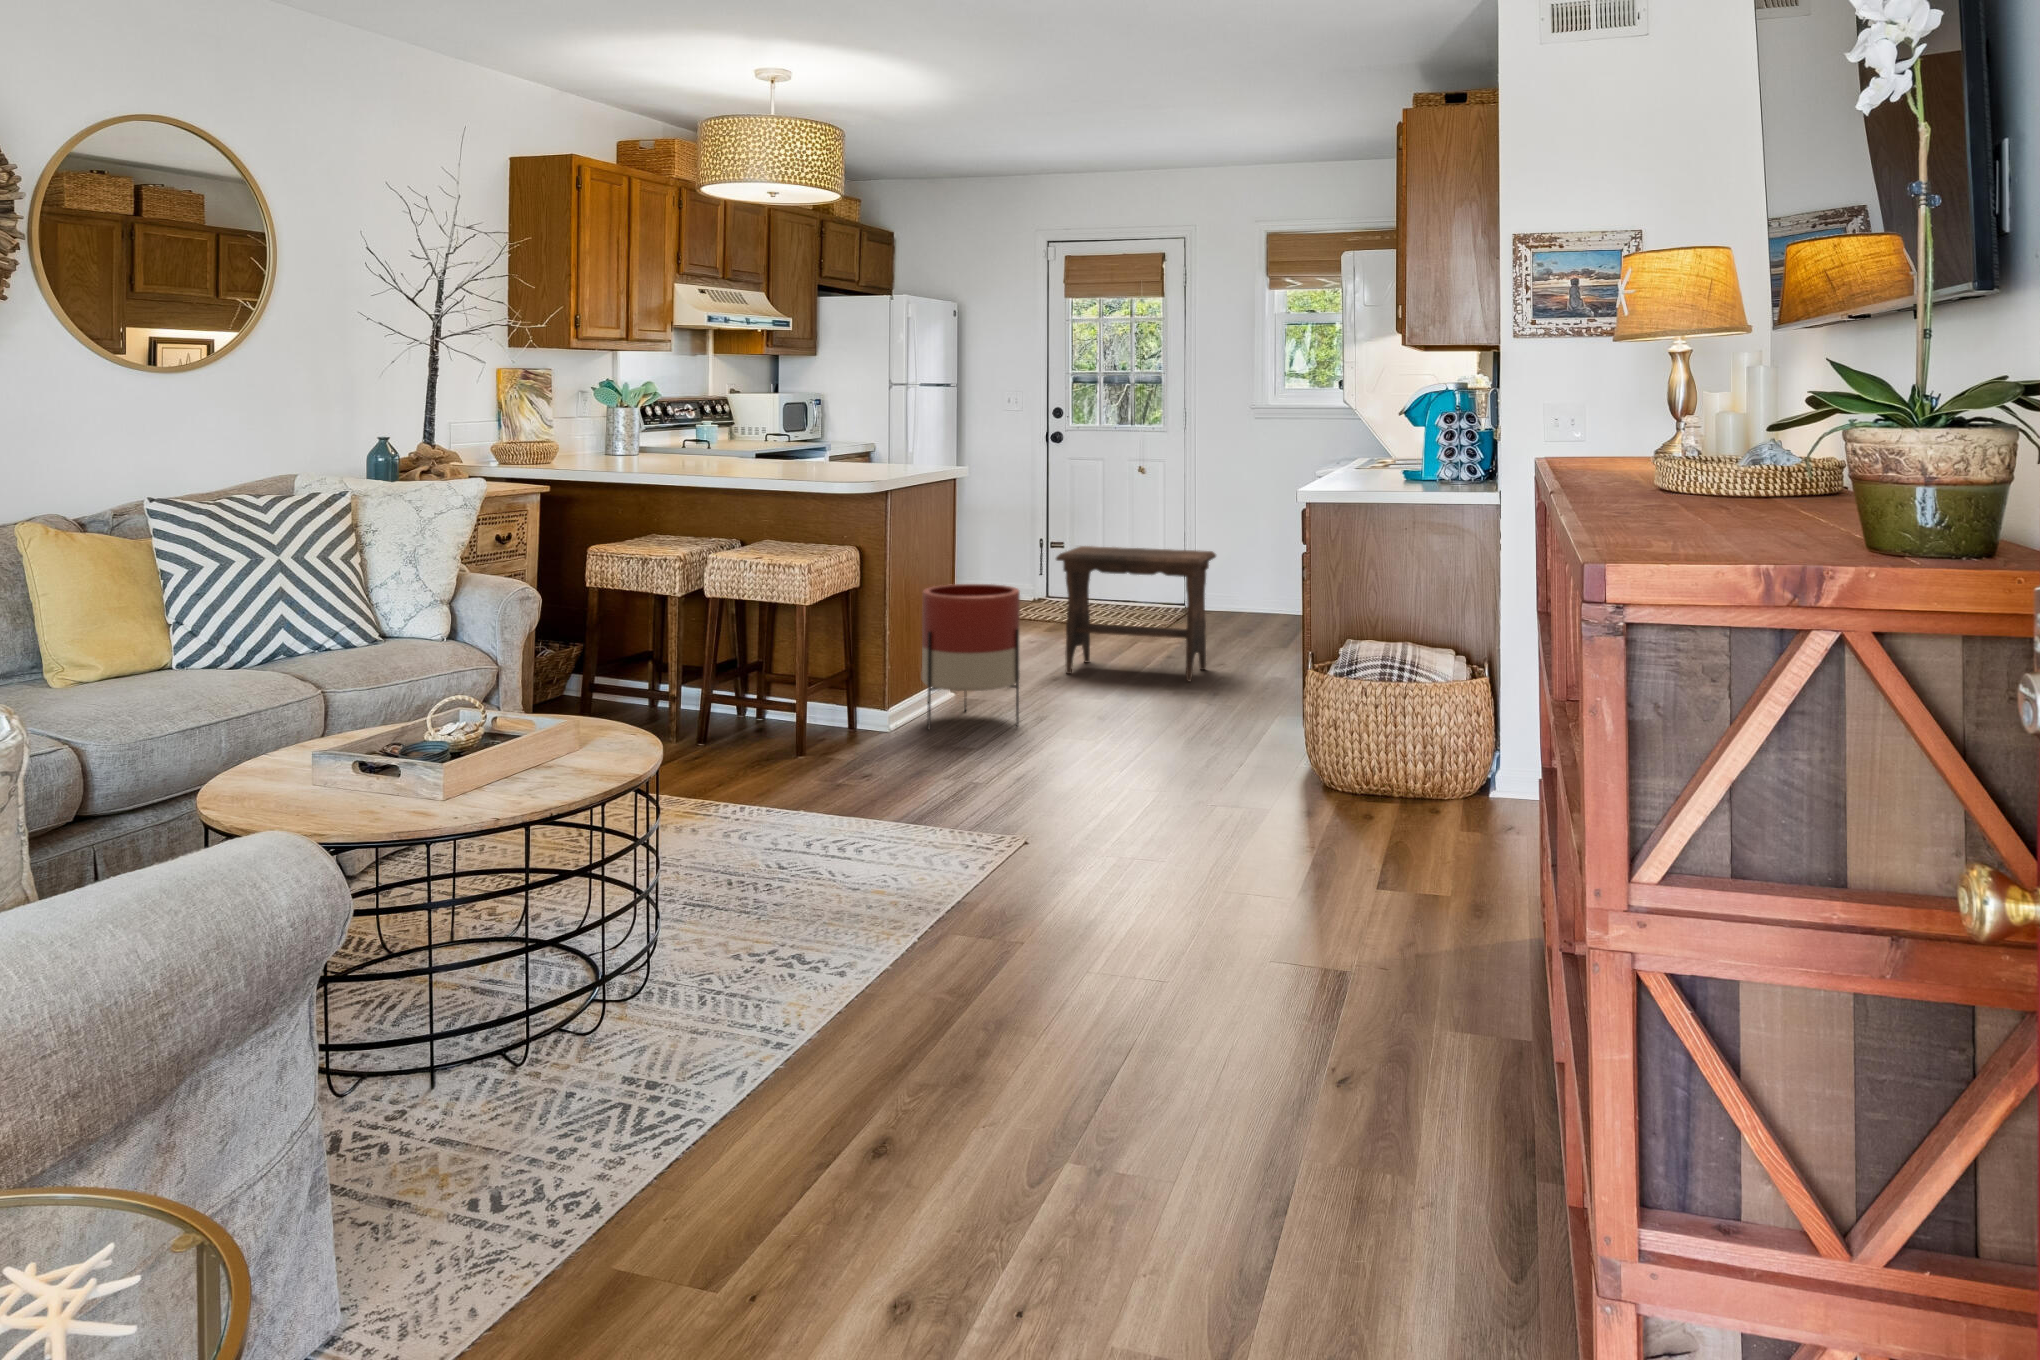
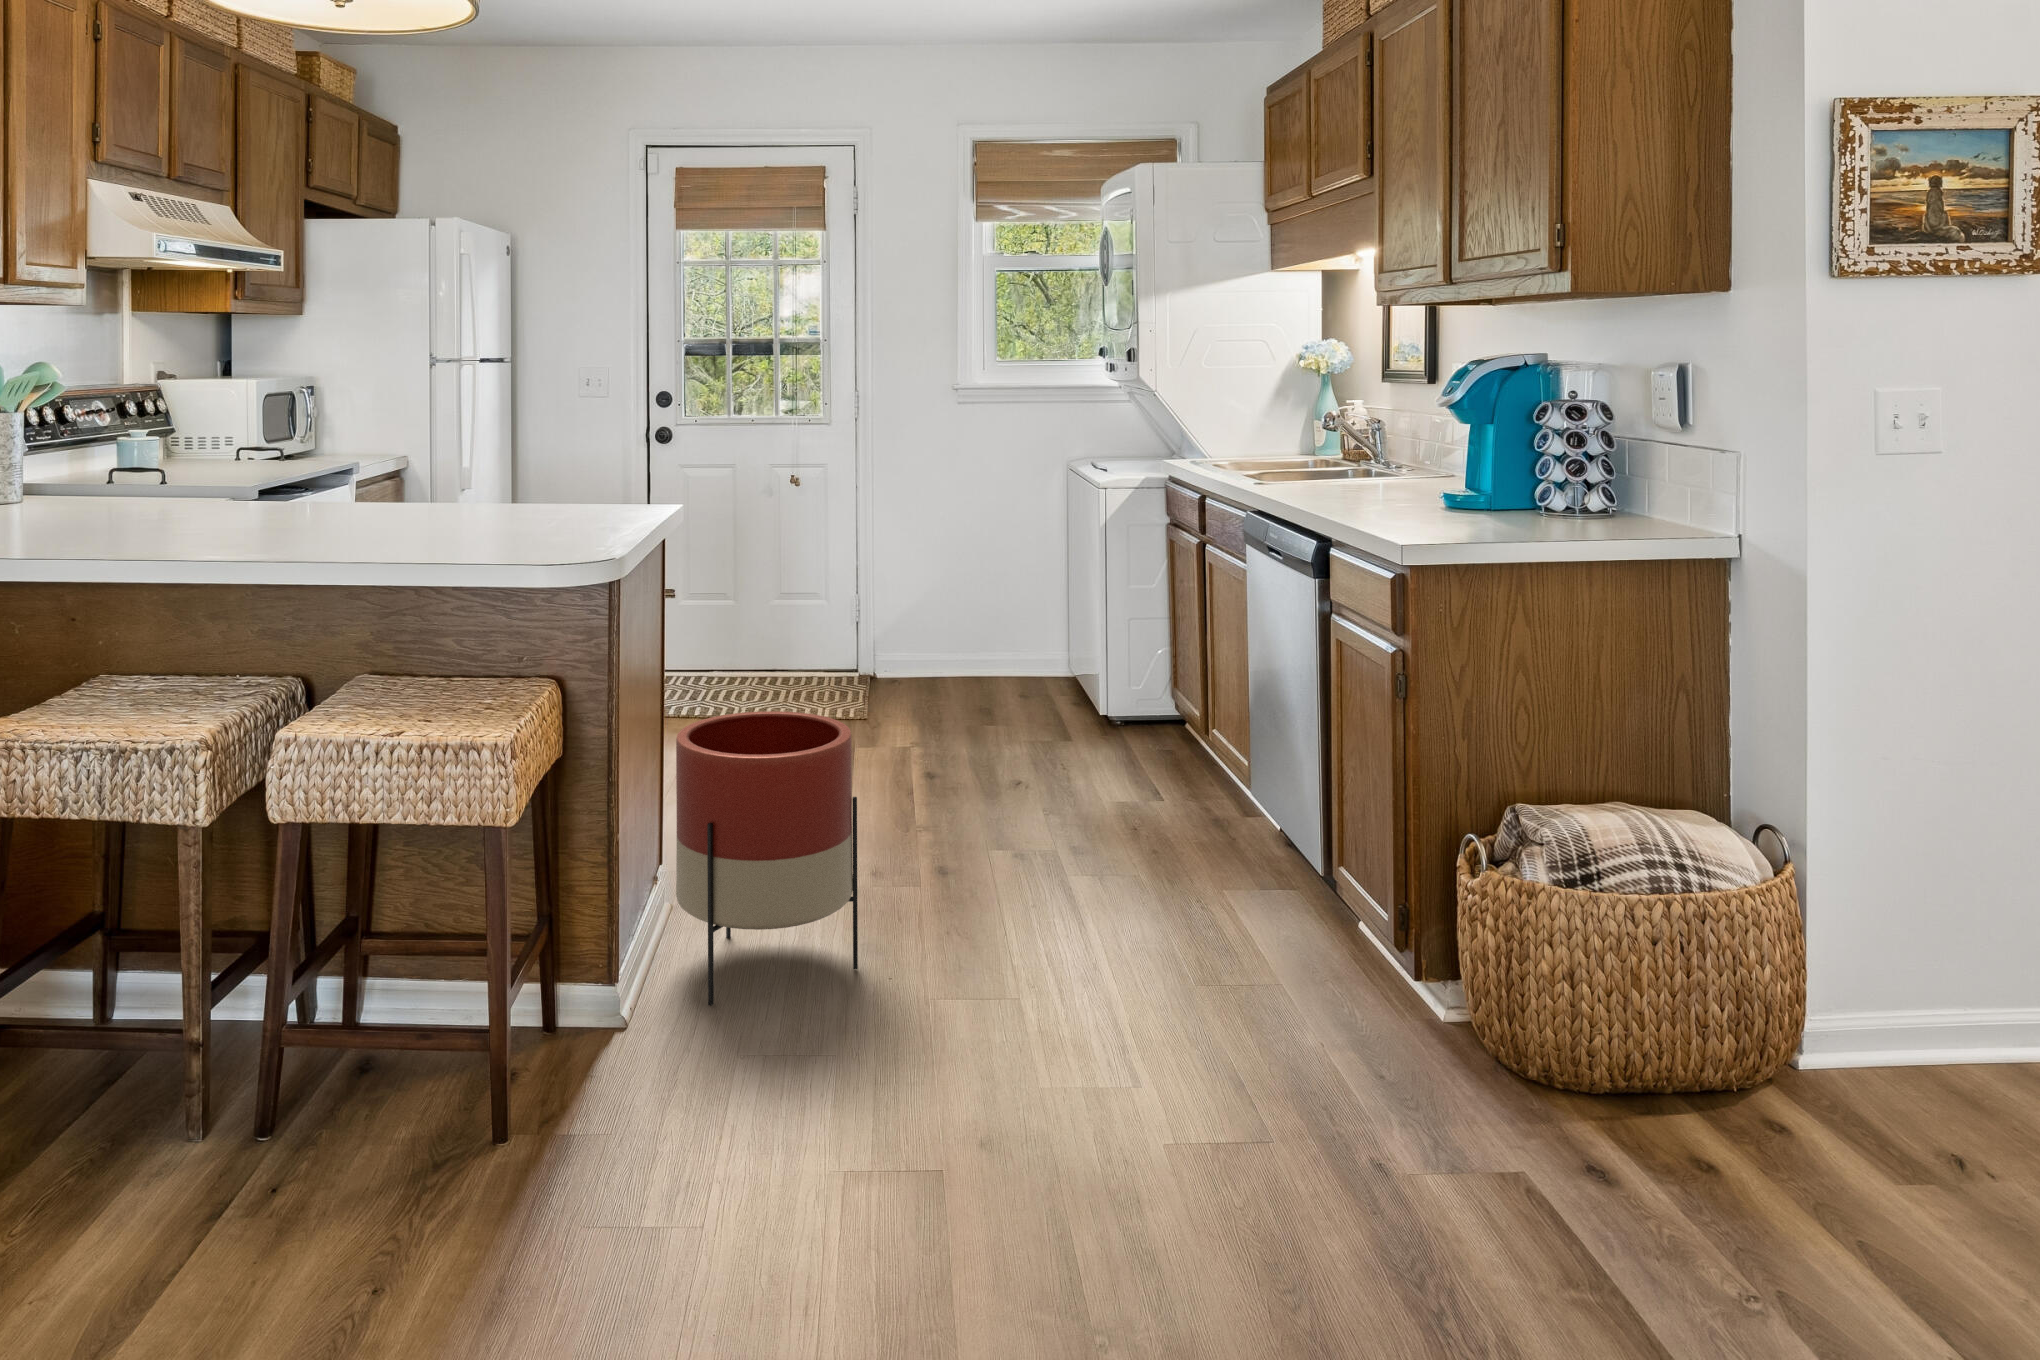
footstool: present [1056,546,1216,681] -> none [791,605,1025,817]

